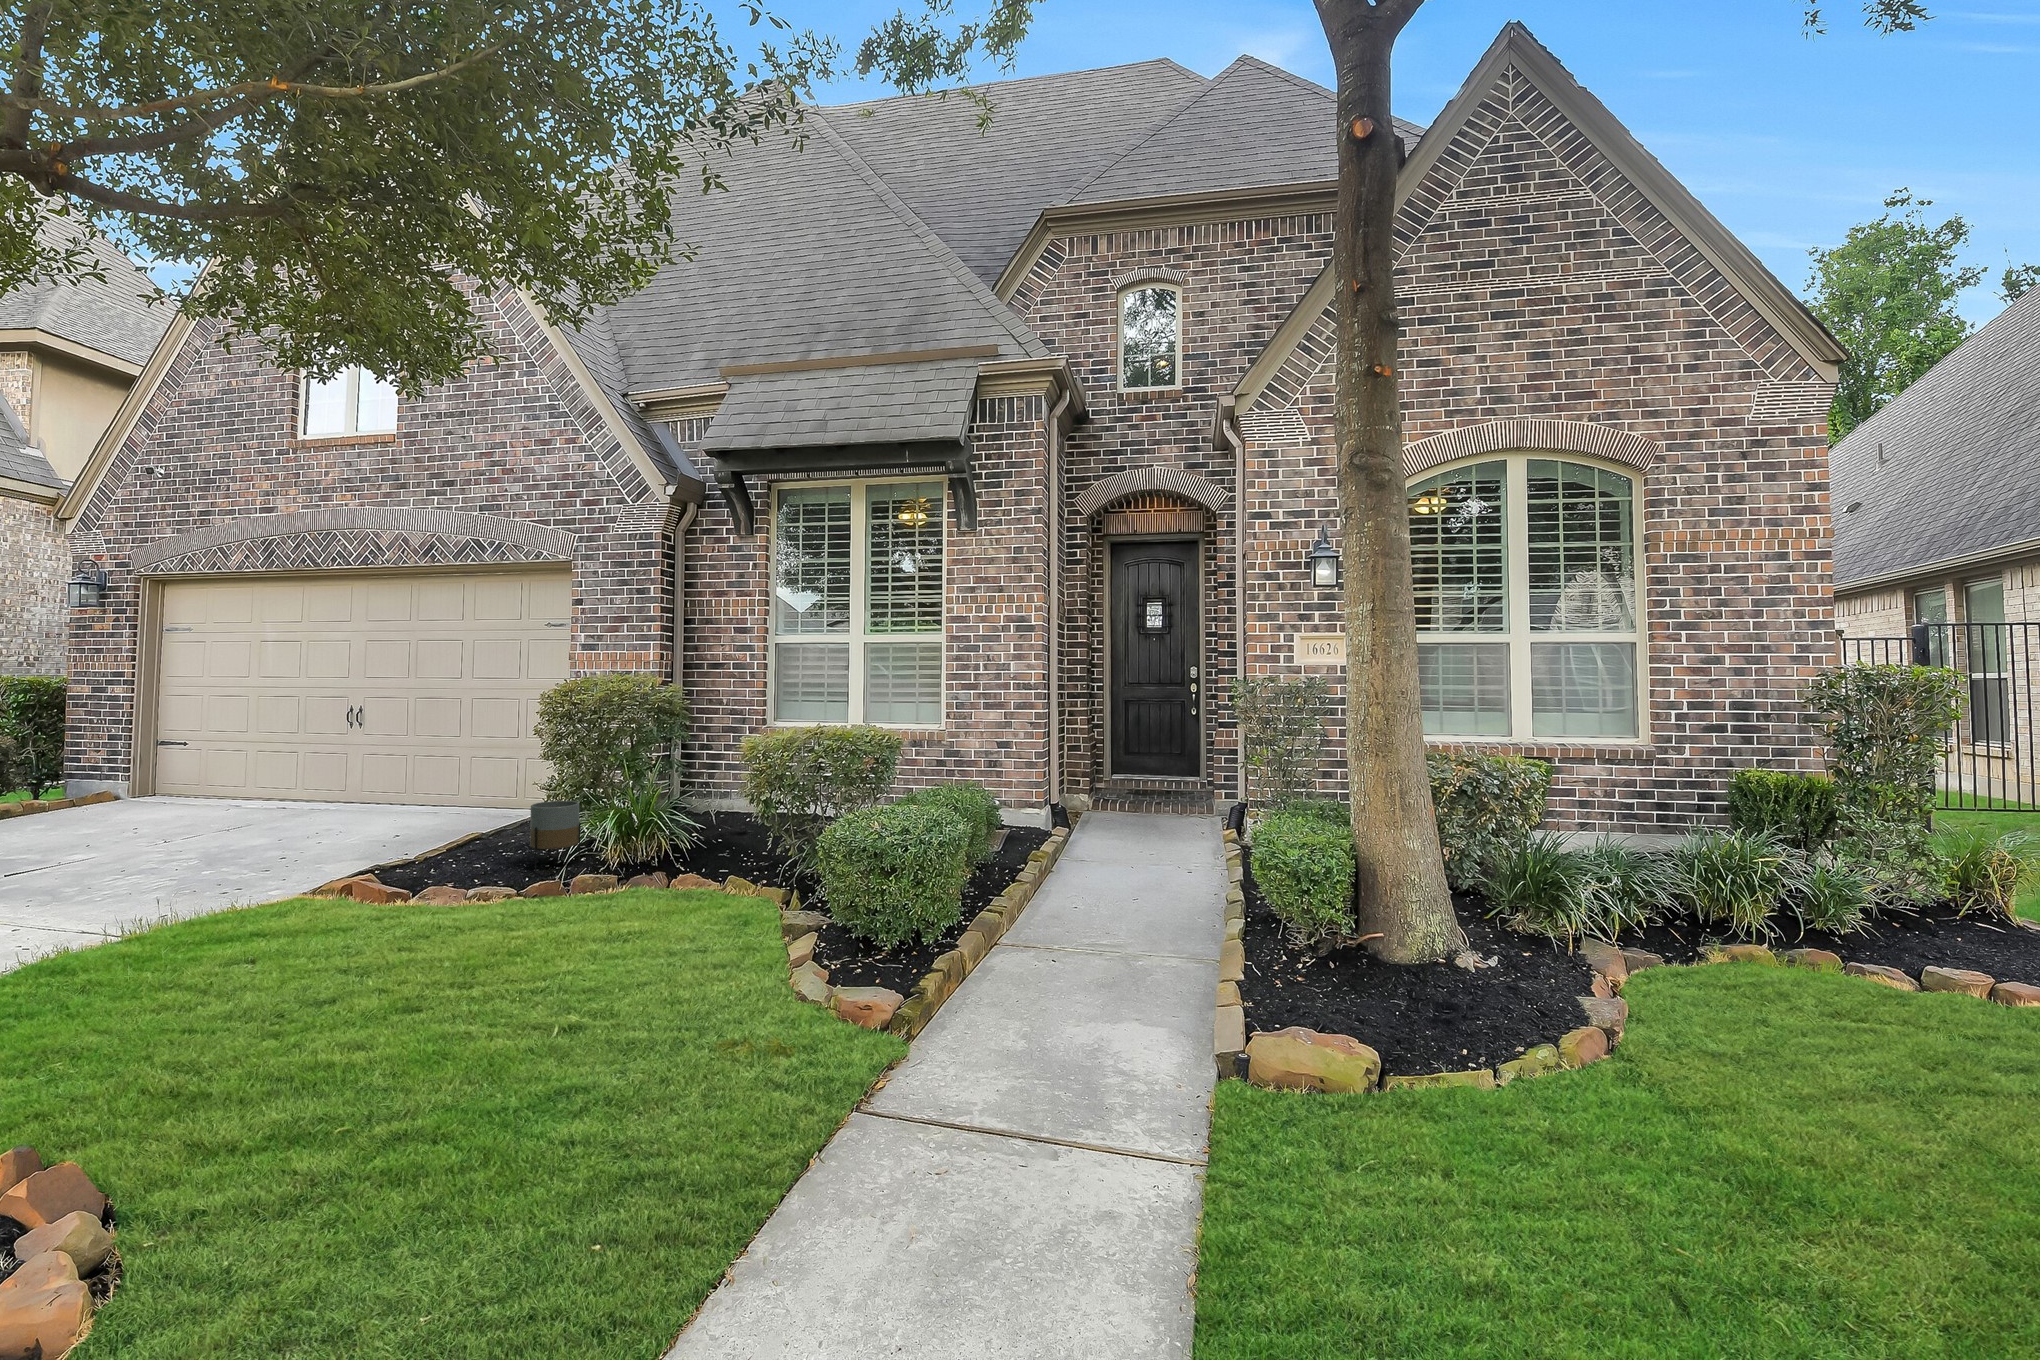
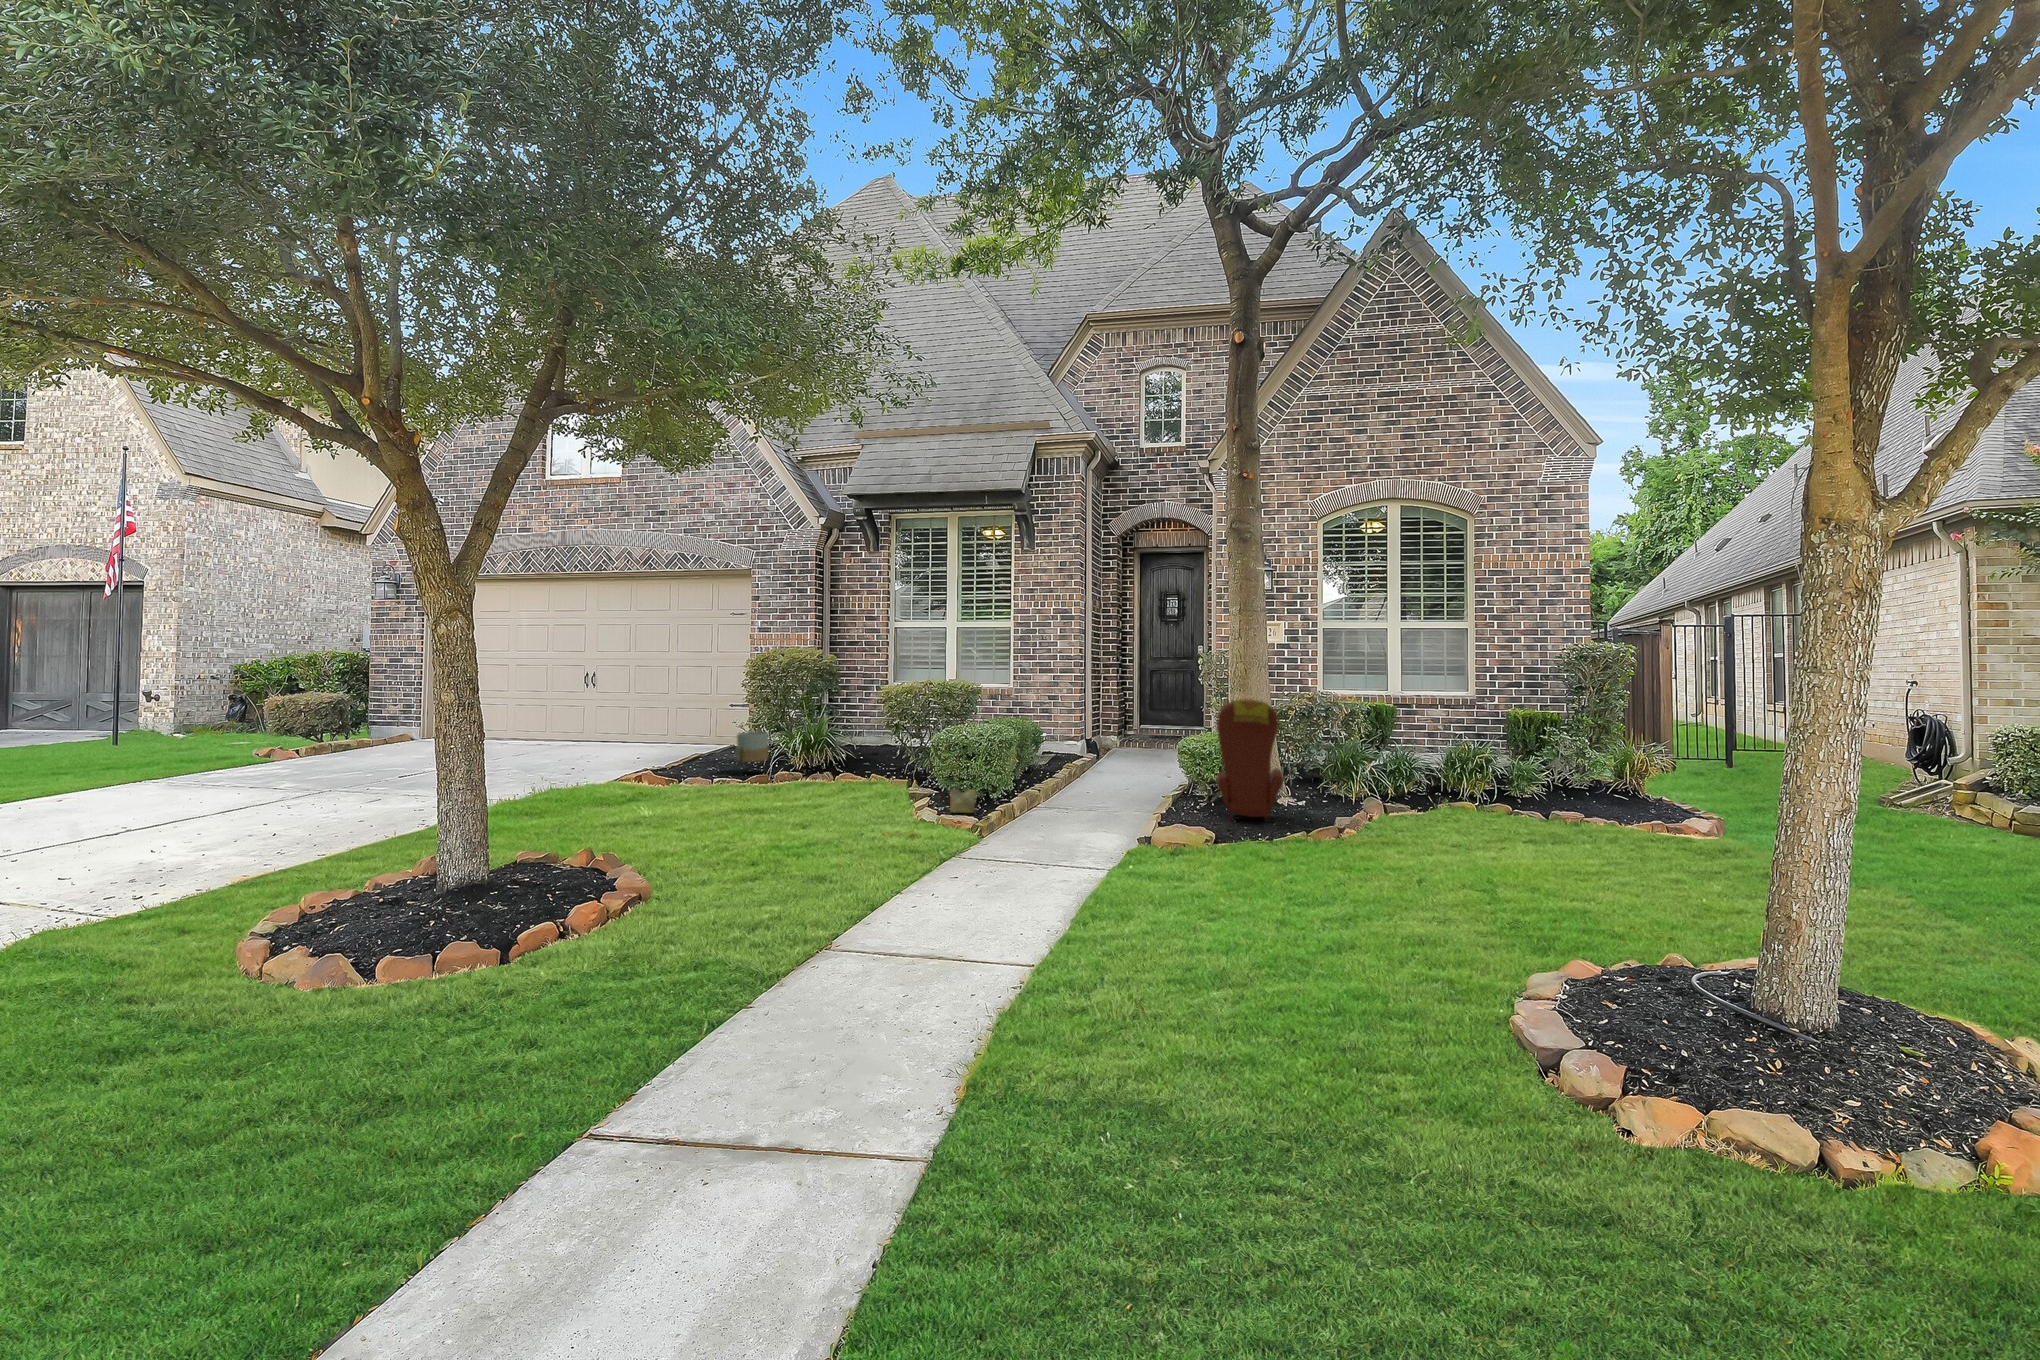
armchair: none [1316,772,1456,992] -> present [1216,700,1284,819]
woven basket: none [854,895,902,965] -> present [950,775,976,813]

